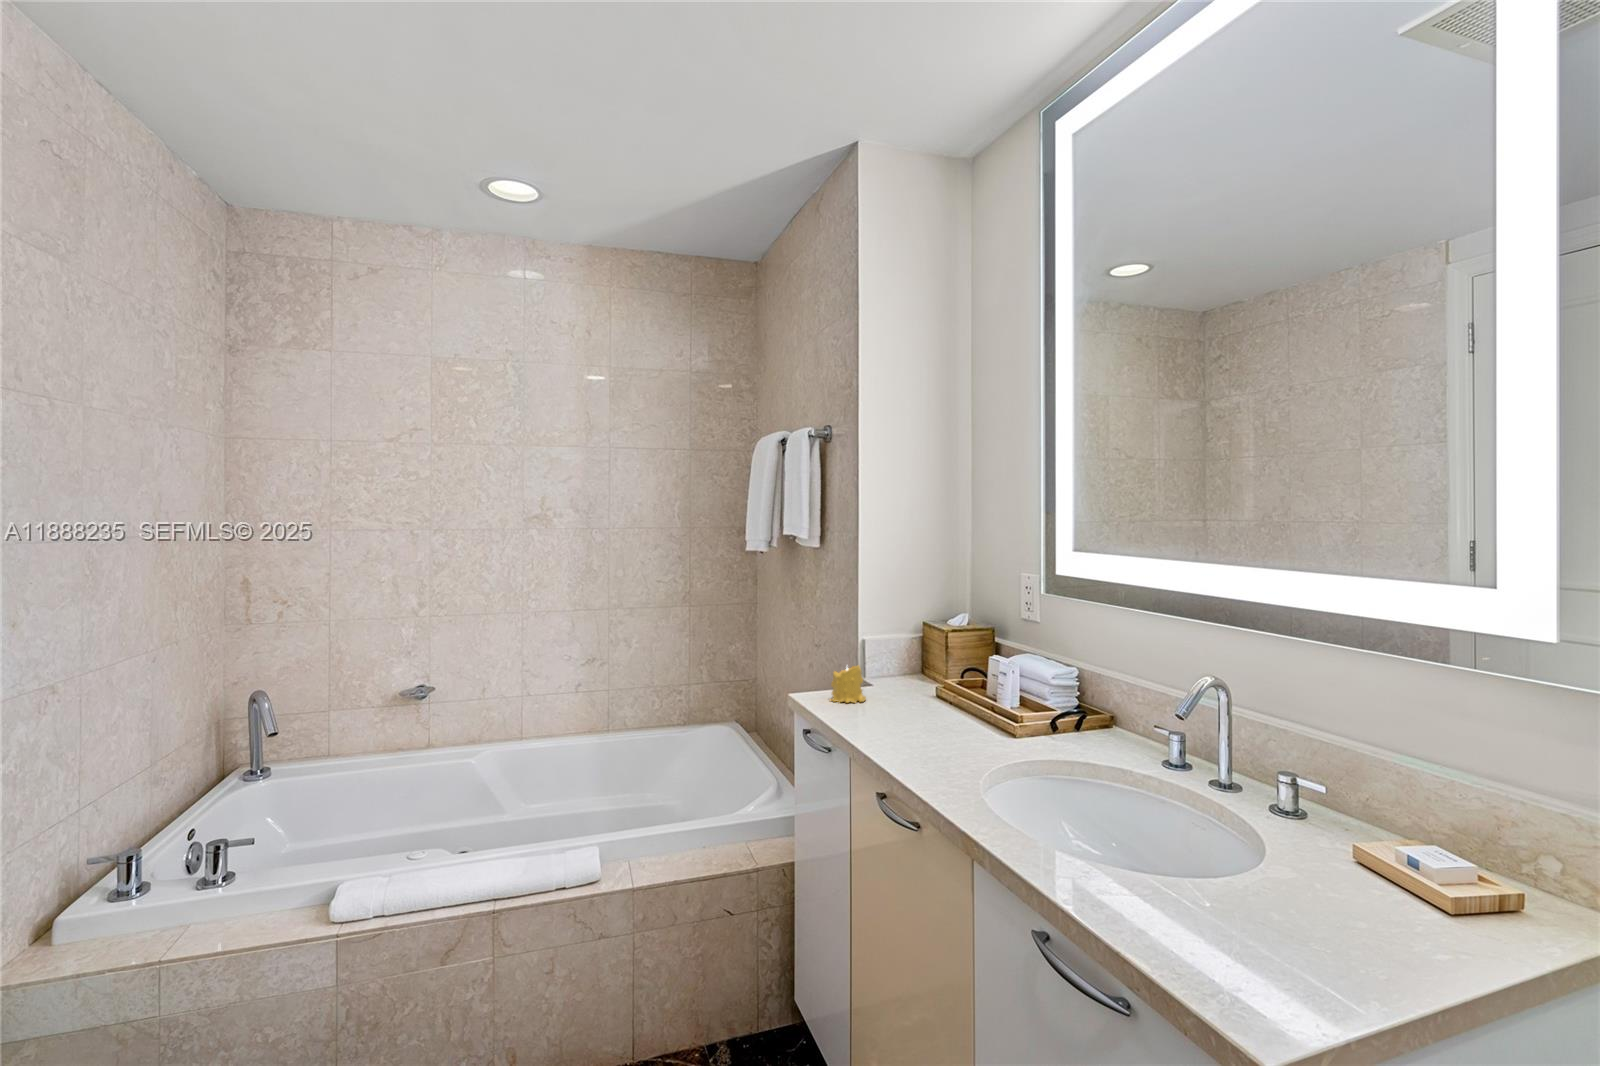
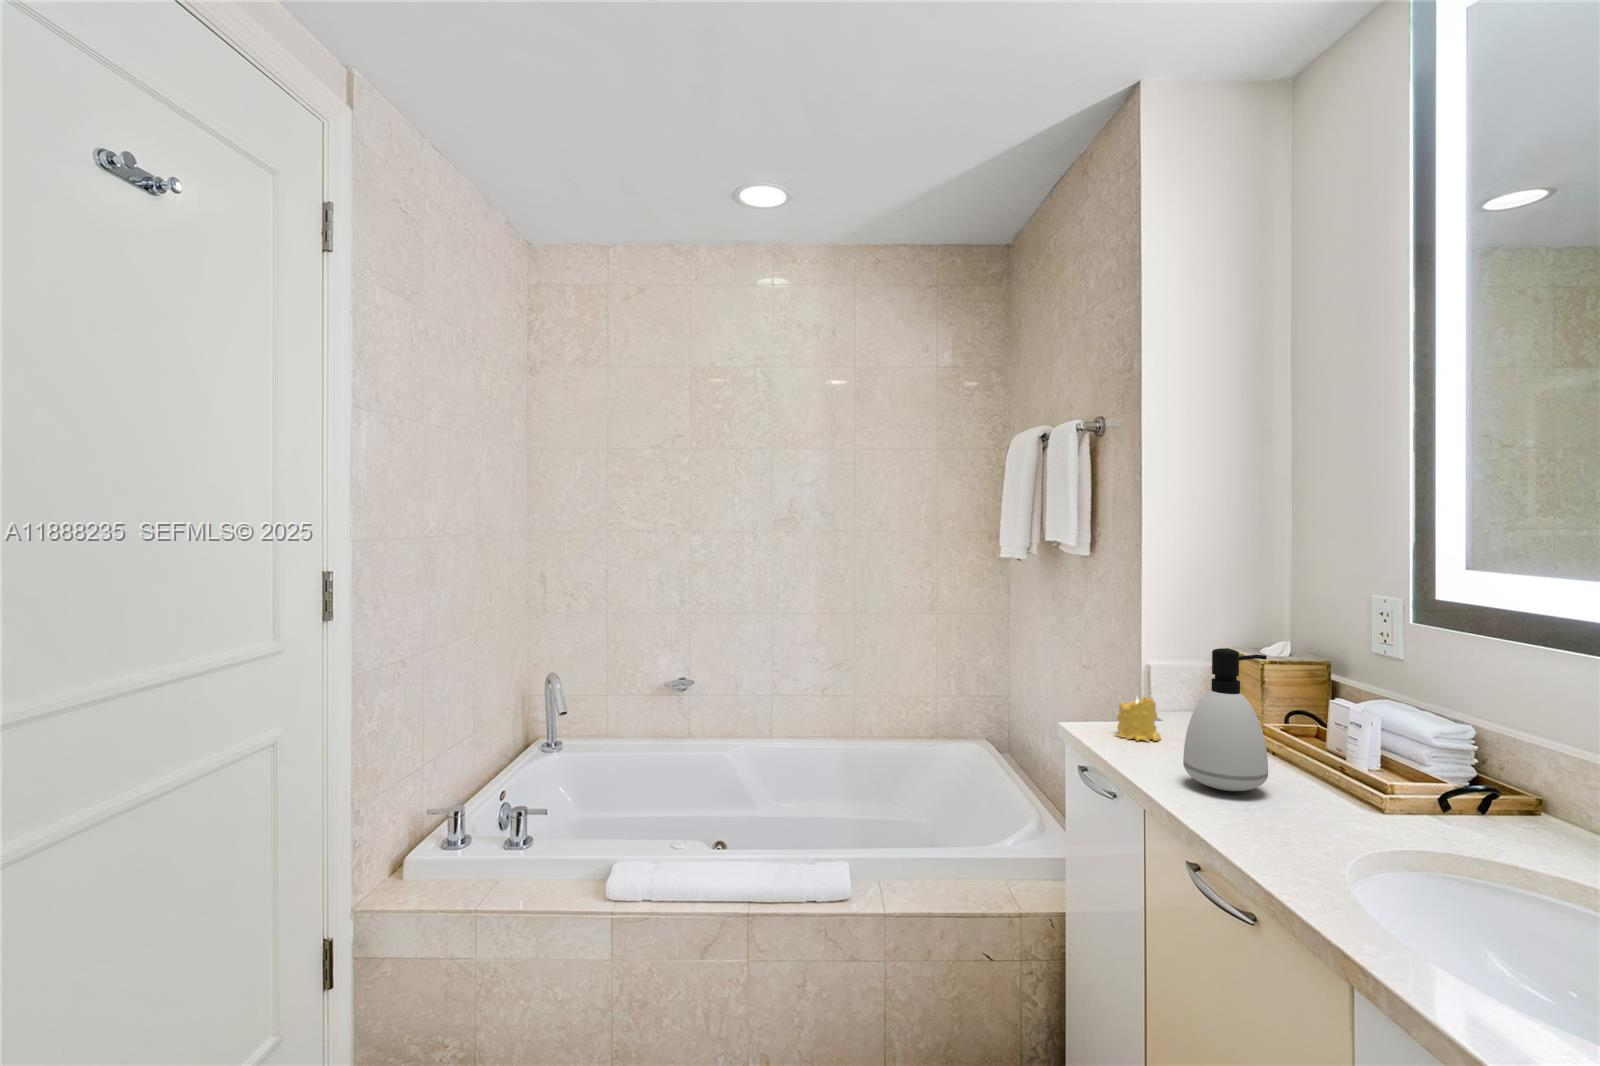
soap dispenser: none [876,617,937,733] -> present [1183,648,1268,791]

